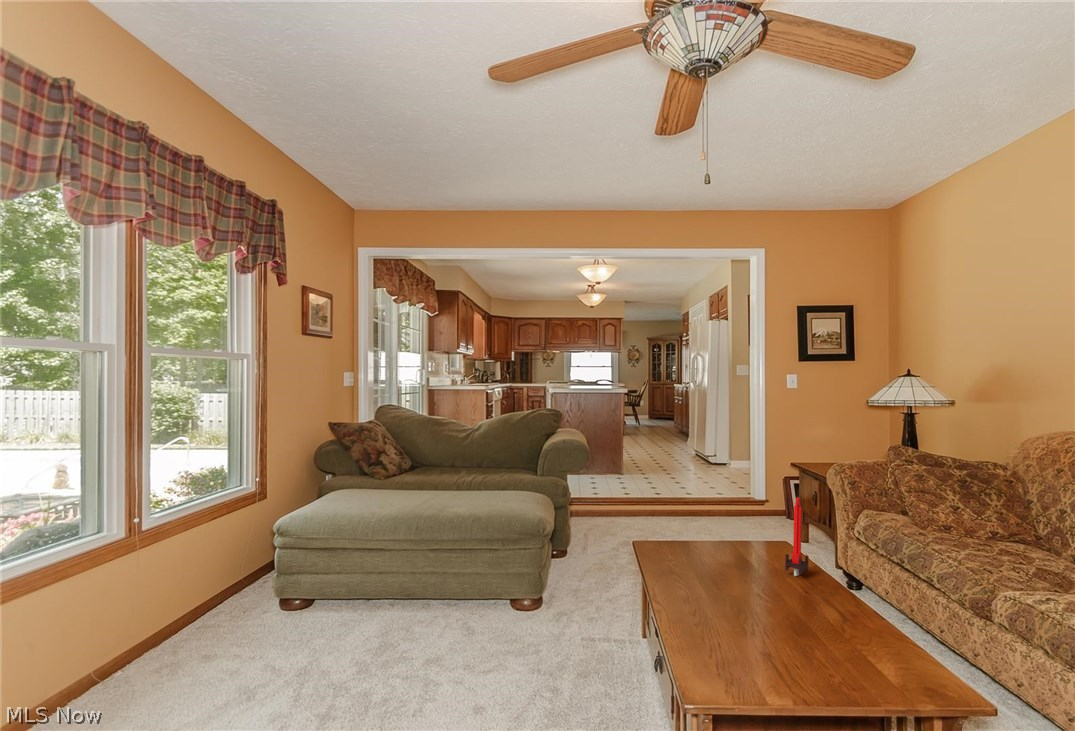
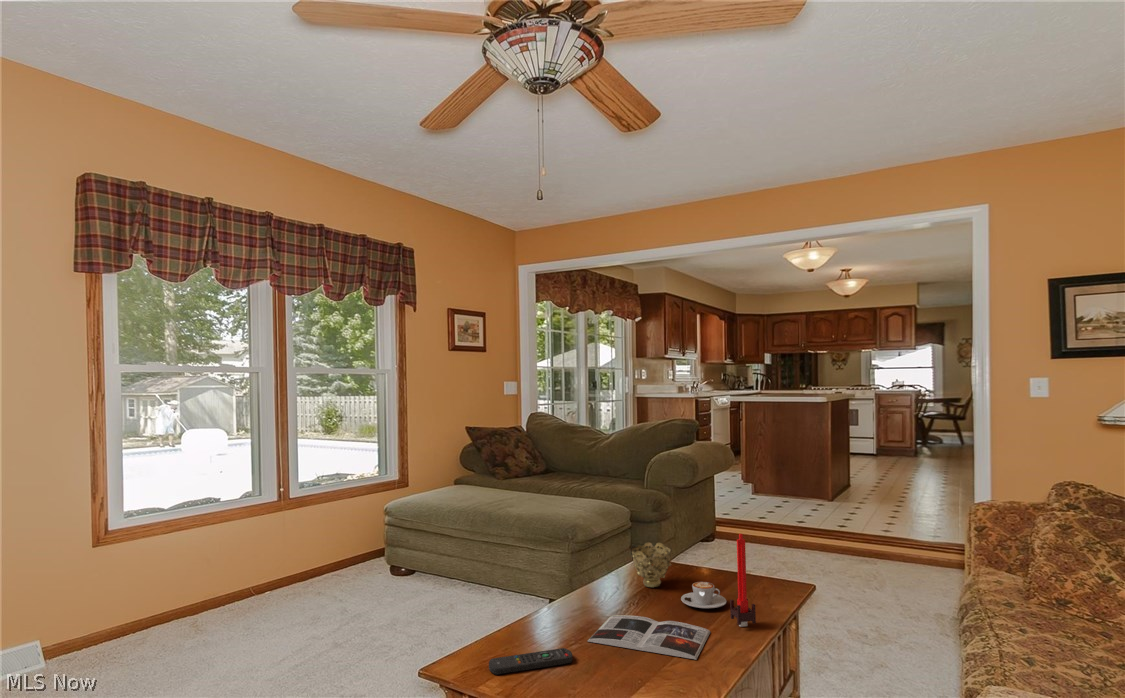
decorative bowl: none [656,512,694,553] -> present [631,542,671,587]
coffee cup: none [718,542,760,565] -> present [681,582,726,608]
magazine: none [697,580,822,612] -> present [588,615,710,659]
remote control: none [689,623,748,664] -> present [489,648,572,675]

